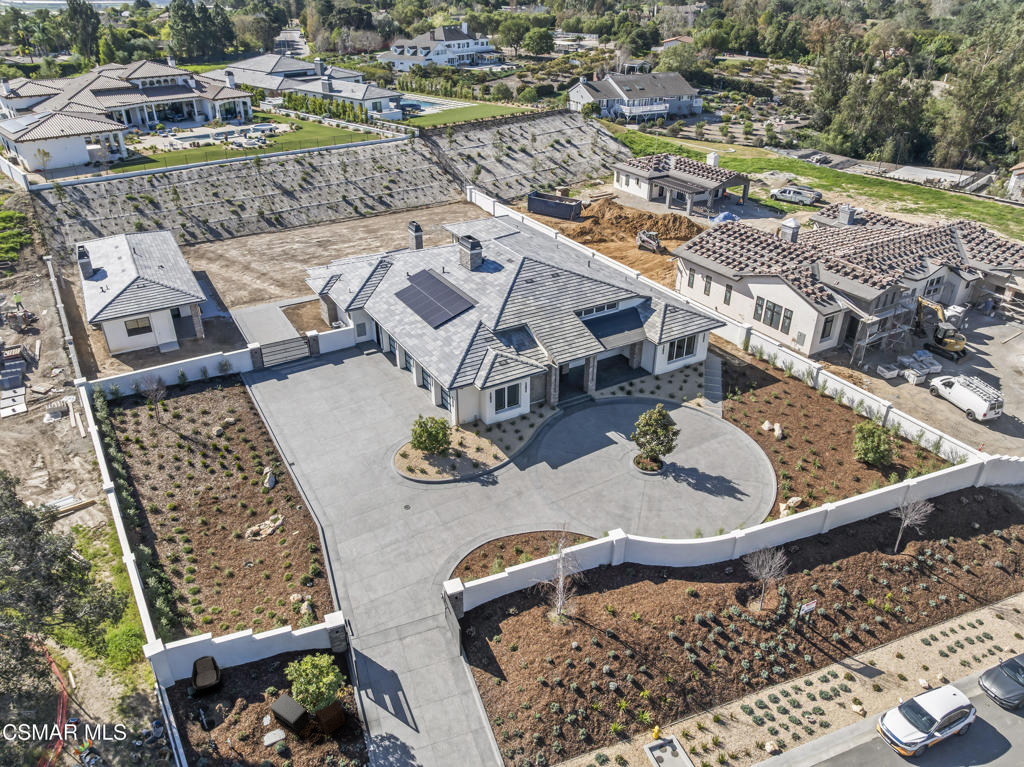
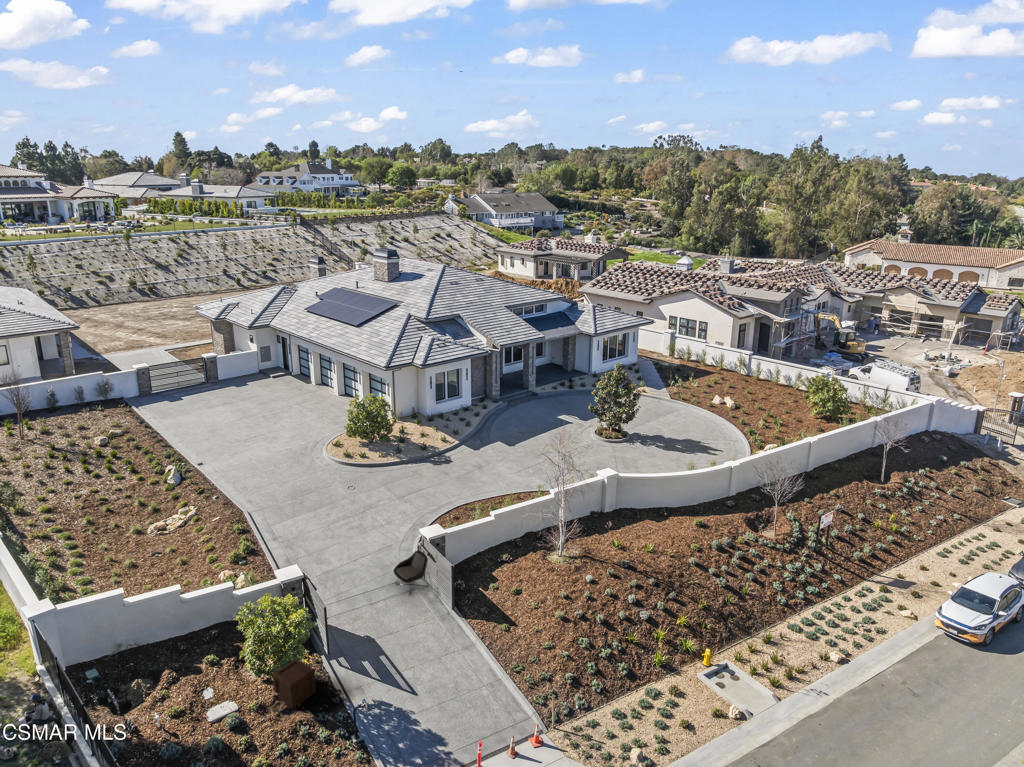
lounge chair: present [191,656,221,696] -> present [394,551,429,595]
storage bench: present [270,693,310,735] -> none [210,661,265,713]

